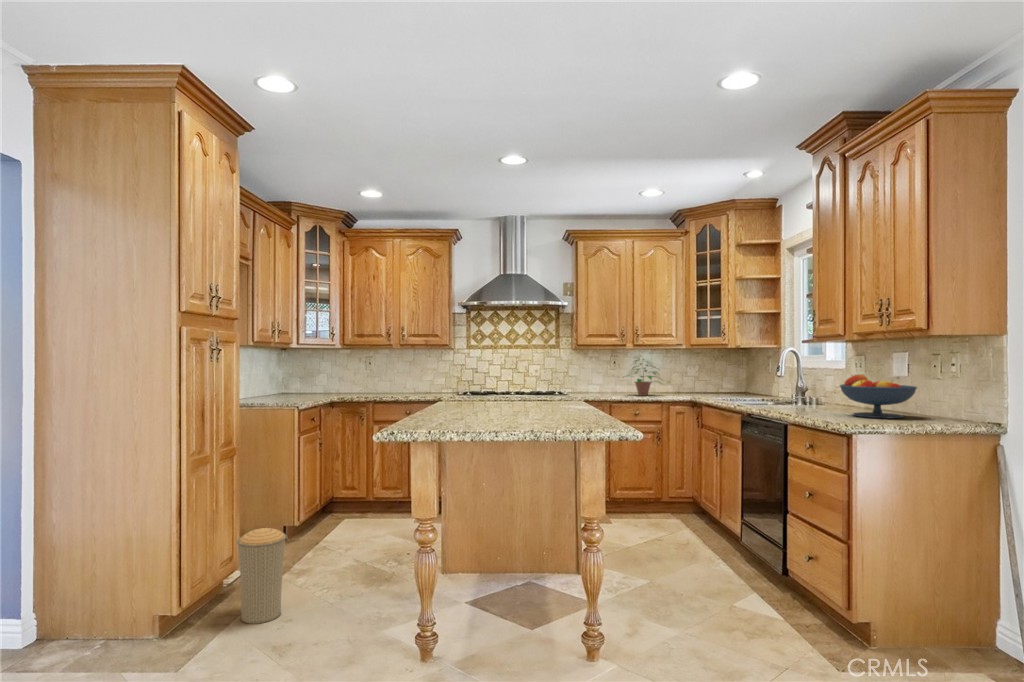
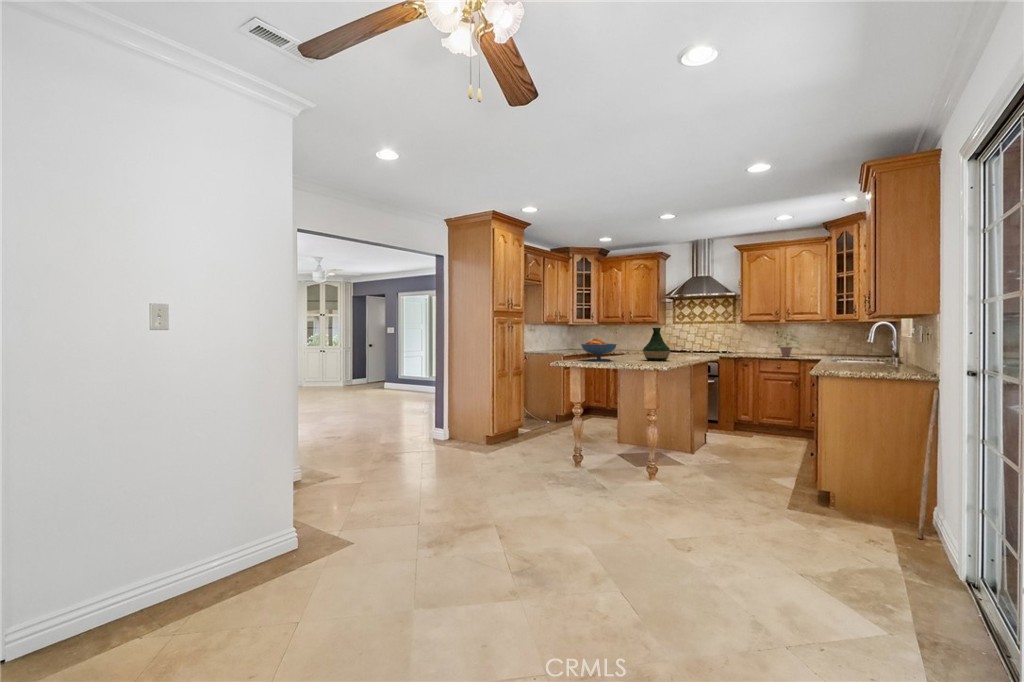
vase: none [522,354,573,418] -> present [643,328,671,361]
fruit bowl: present [840,375,917,418] -> present [581,338,617,361]
trash can: present [237,528,287,624] -> none [520,405,540,444]

